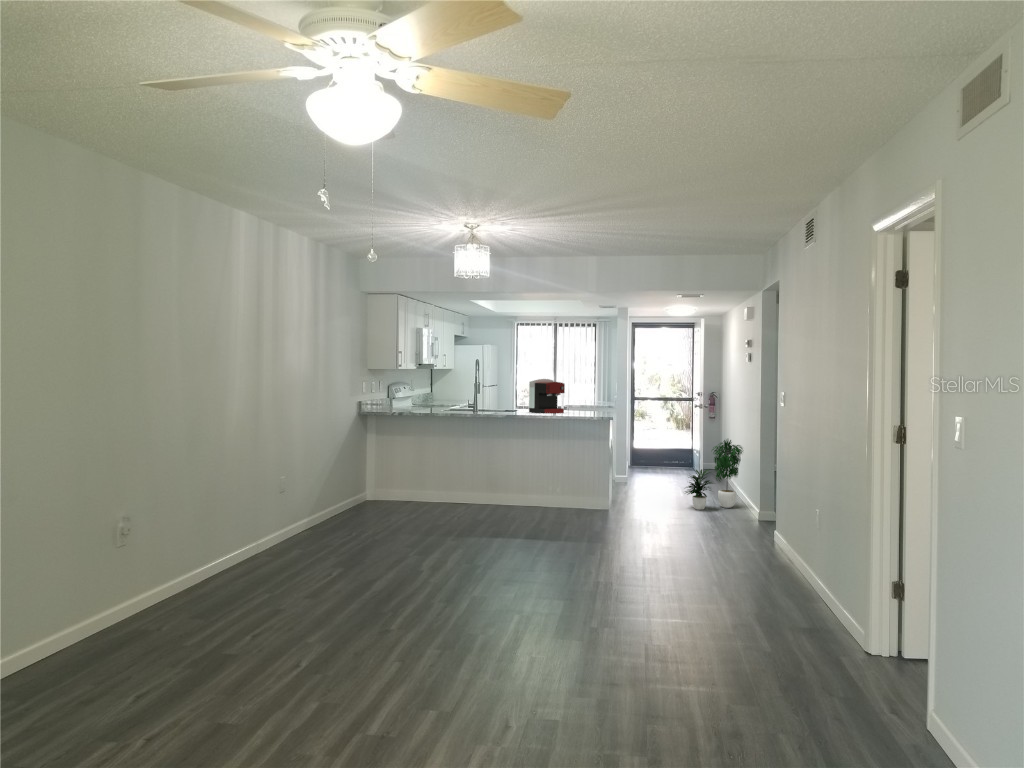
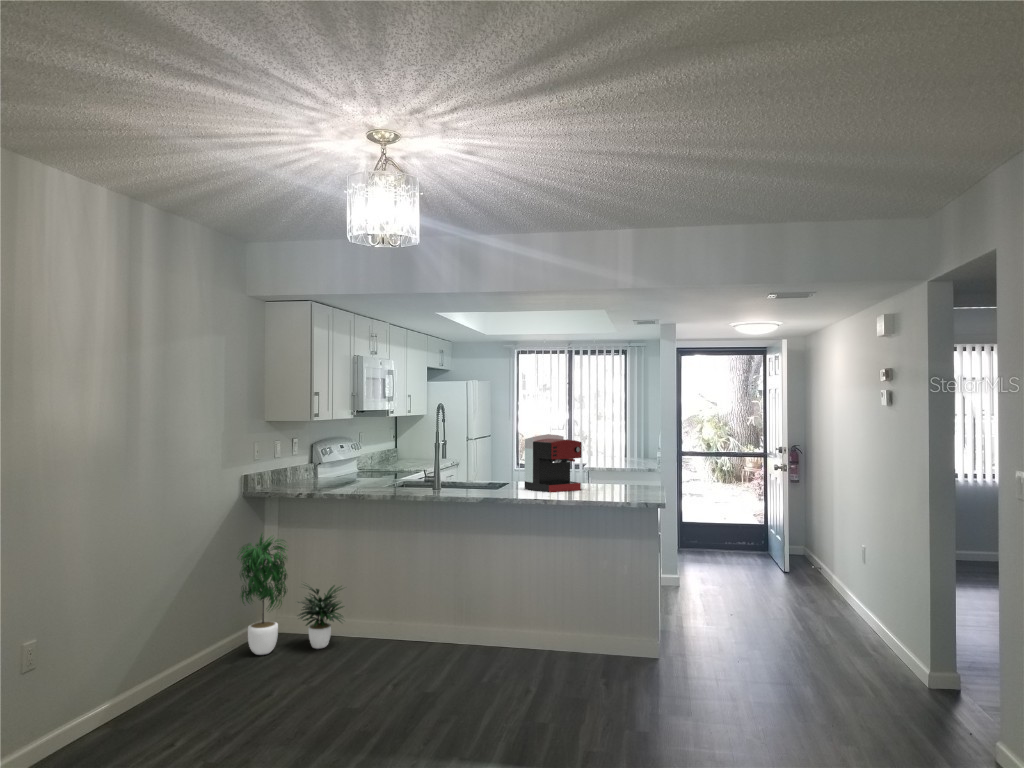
potted plant: present [685,440,743,510] -> present [239,534,345,655]

